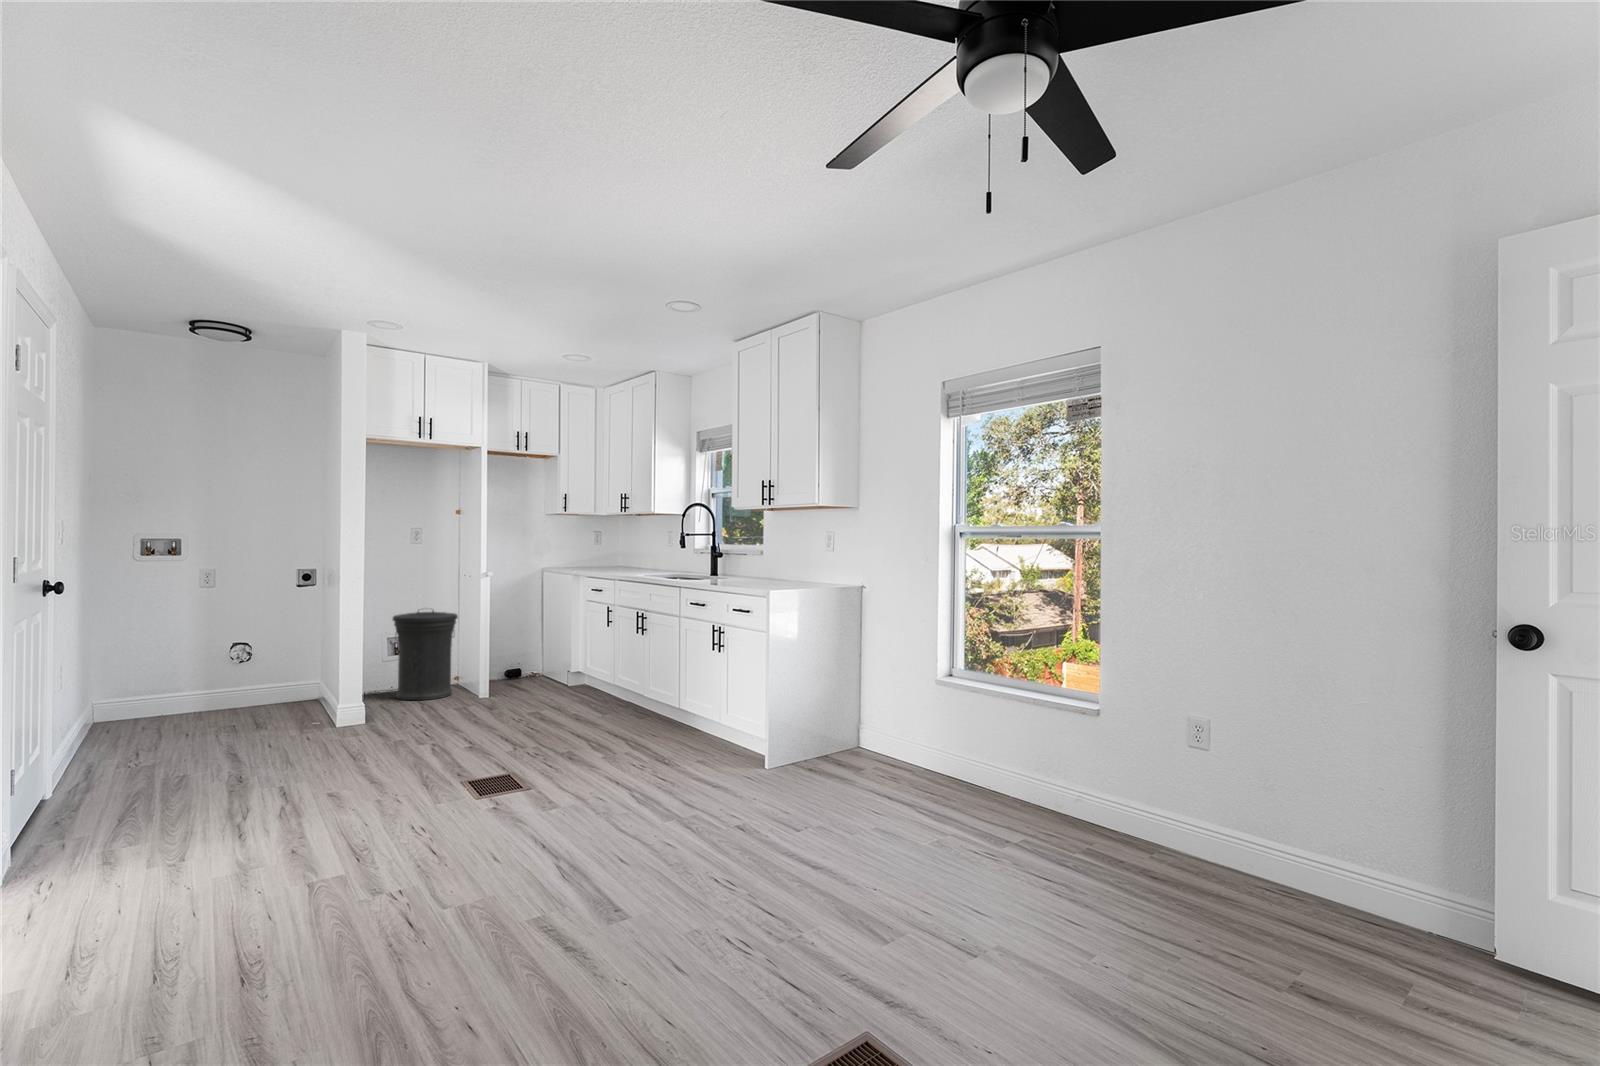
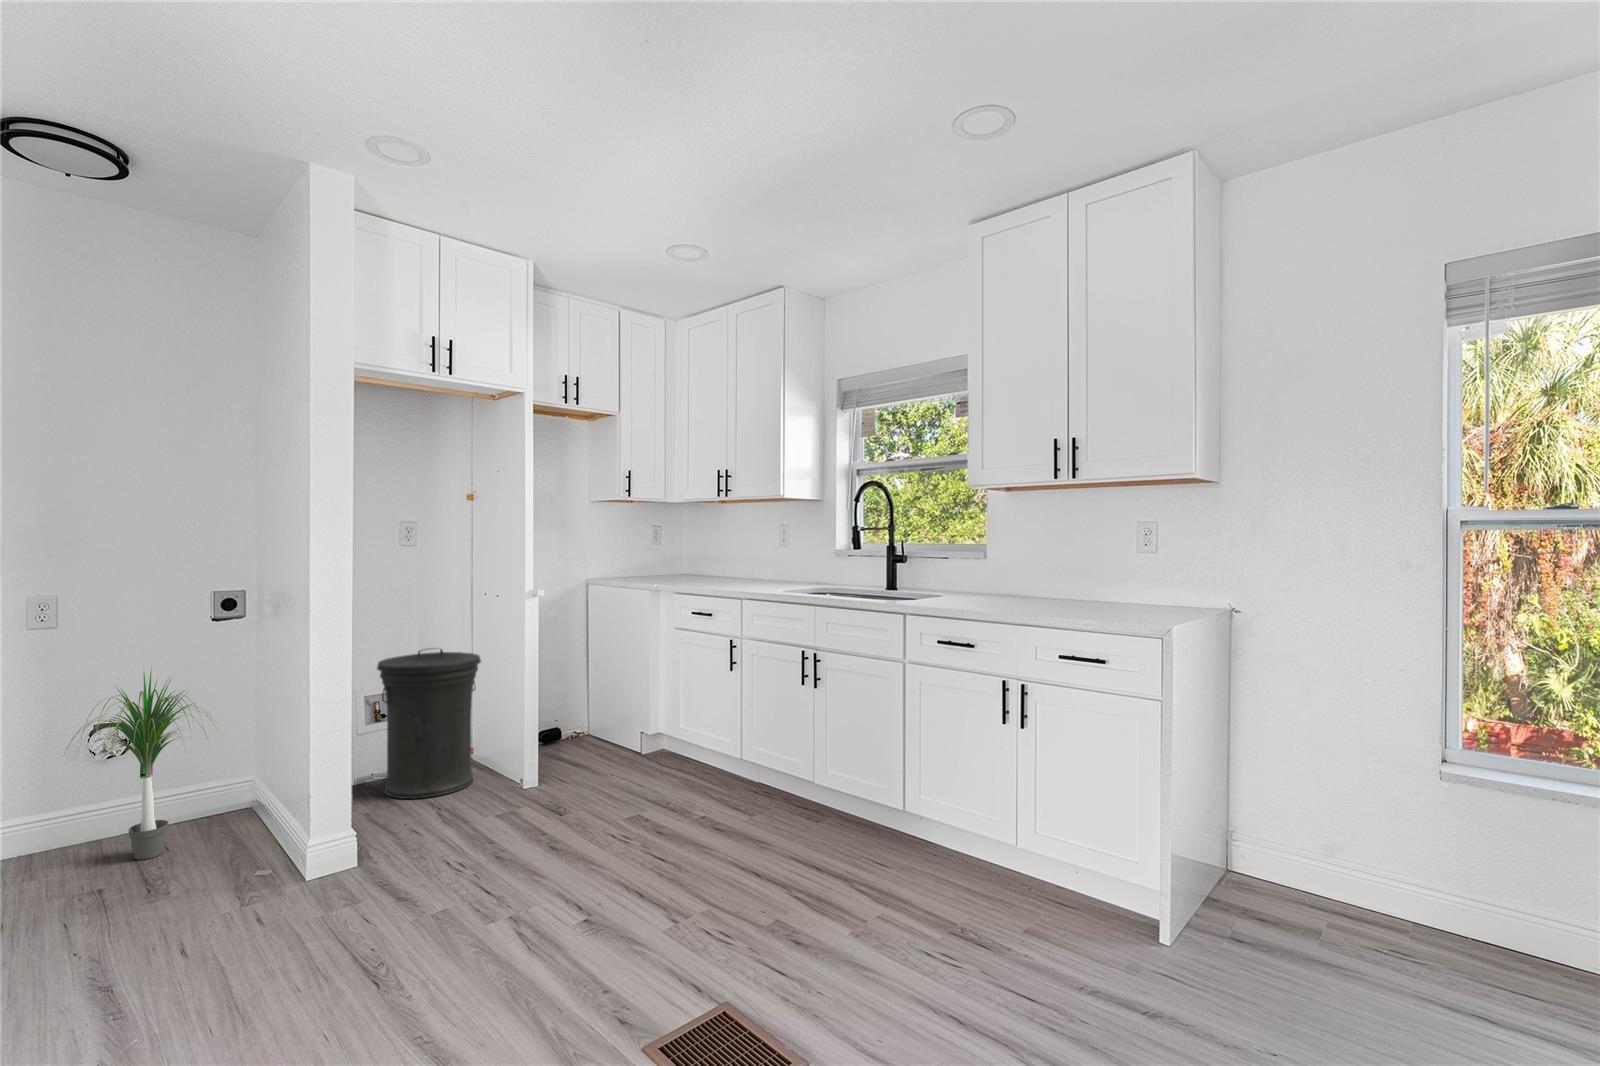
potted plant: none [217,609,302,717] -> present [67,670,216,860]

